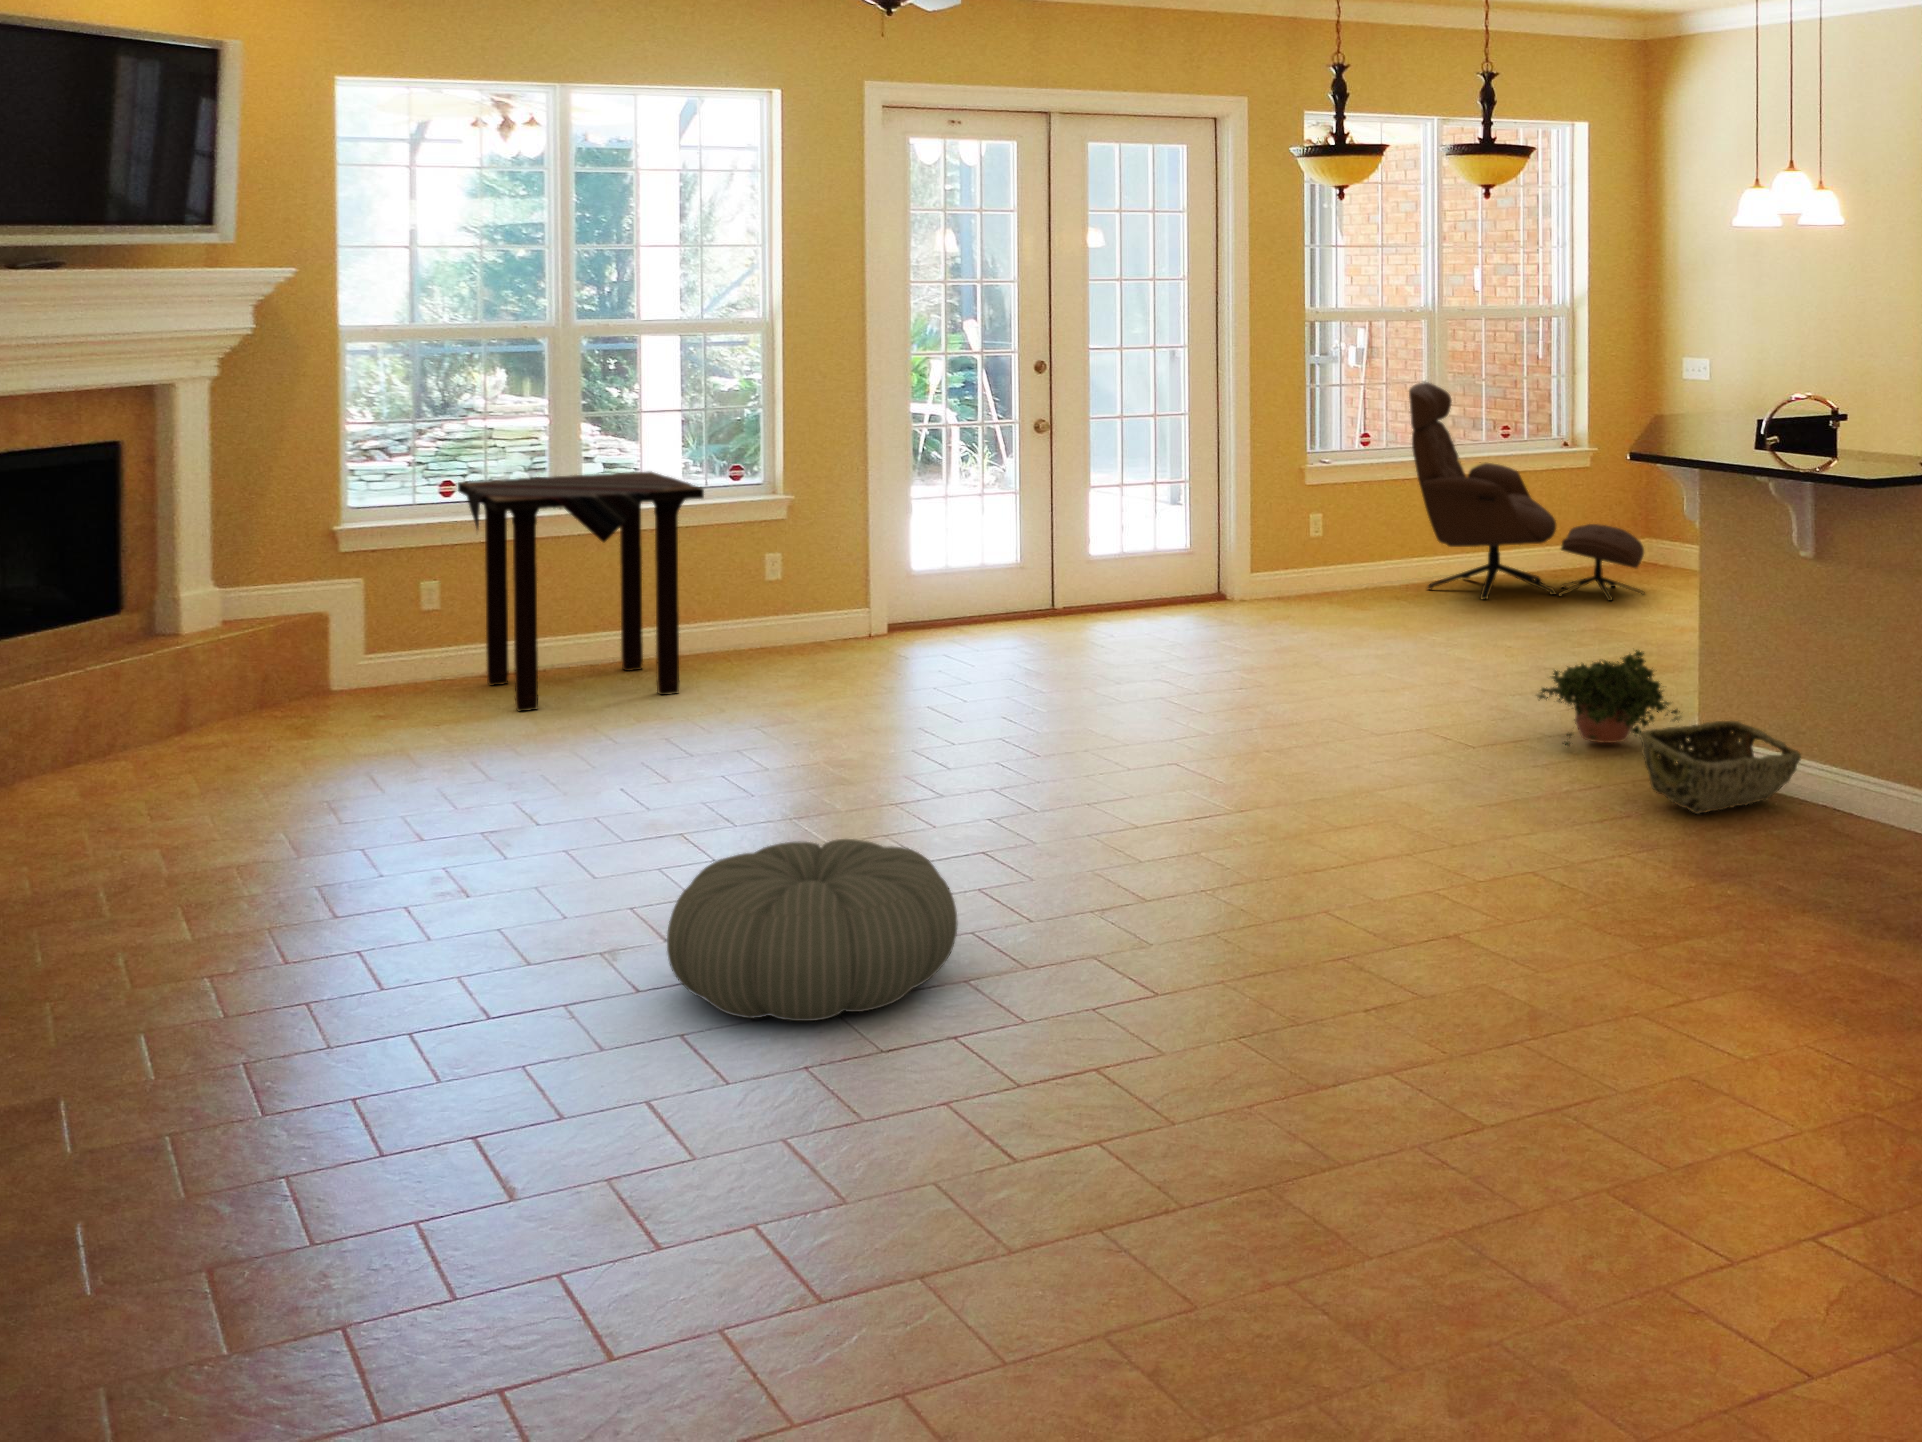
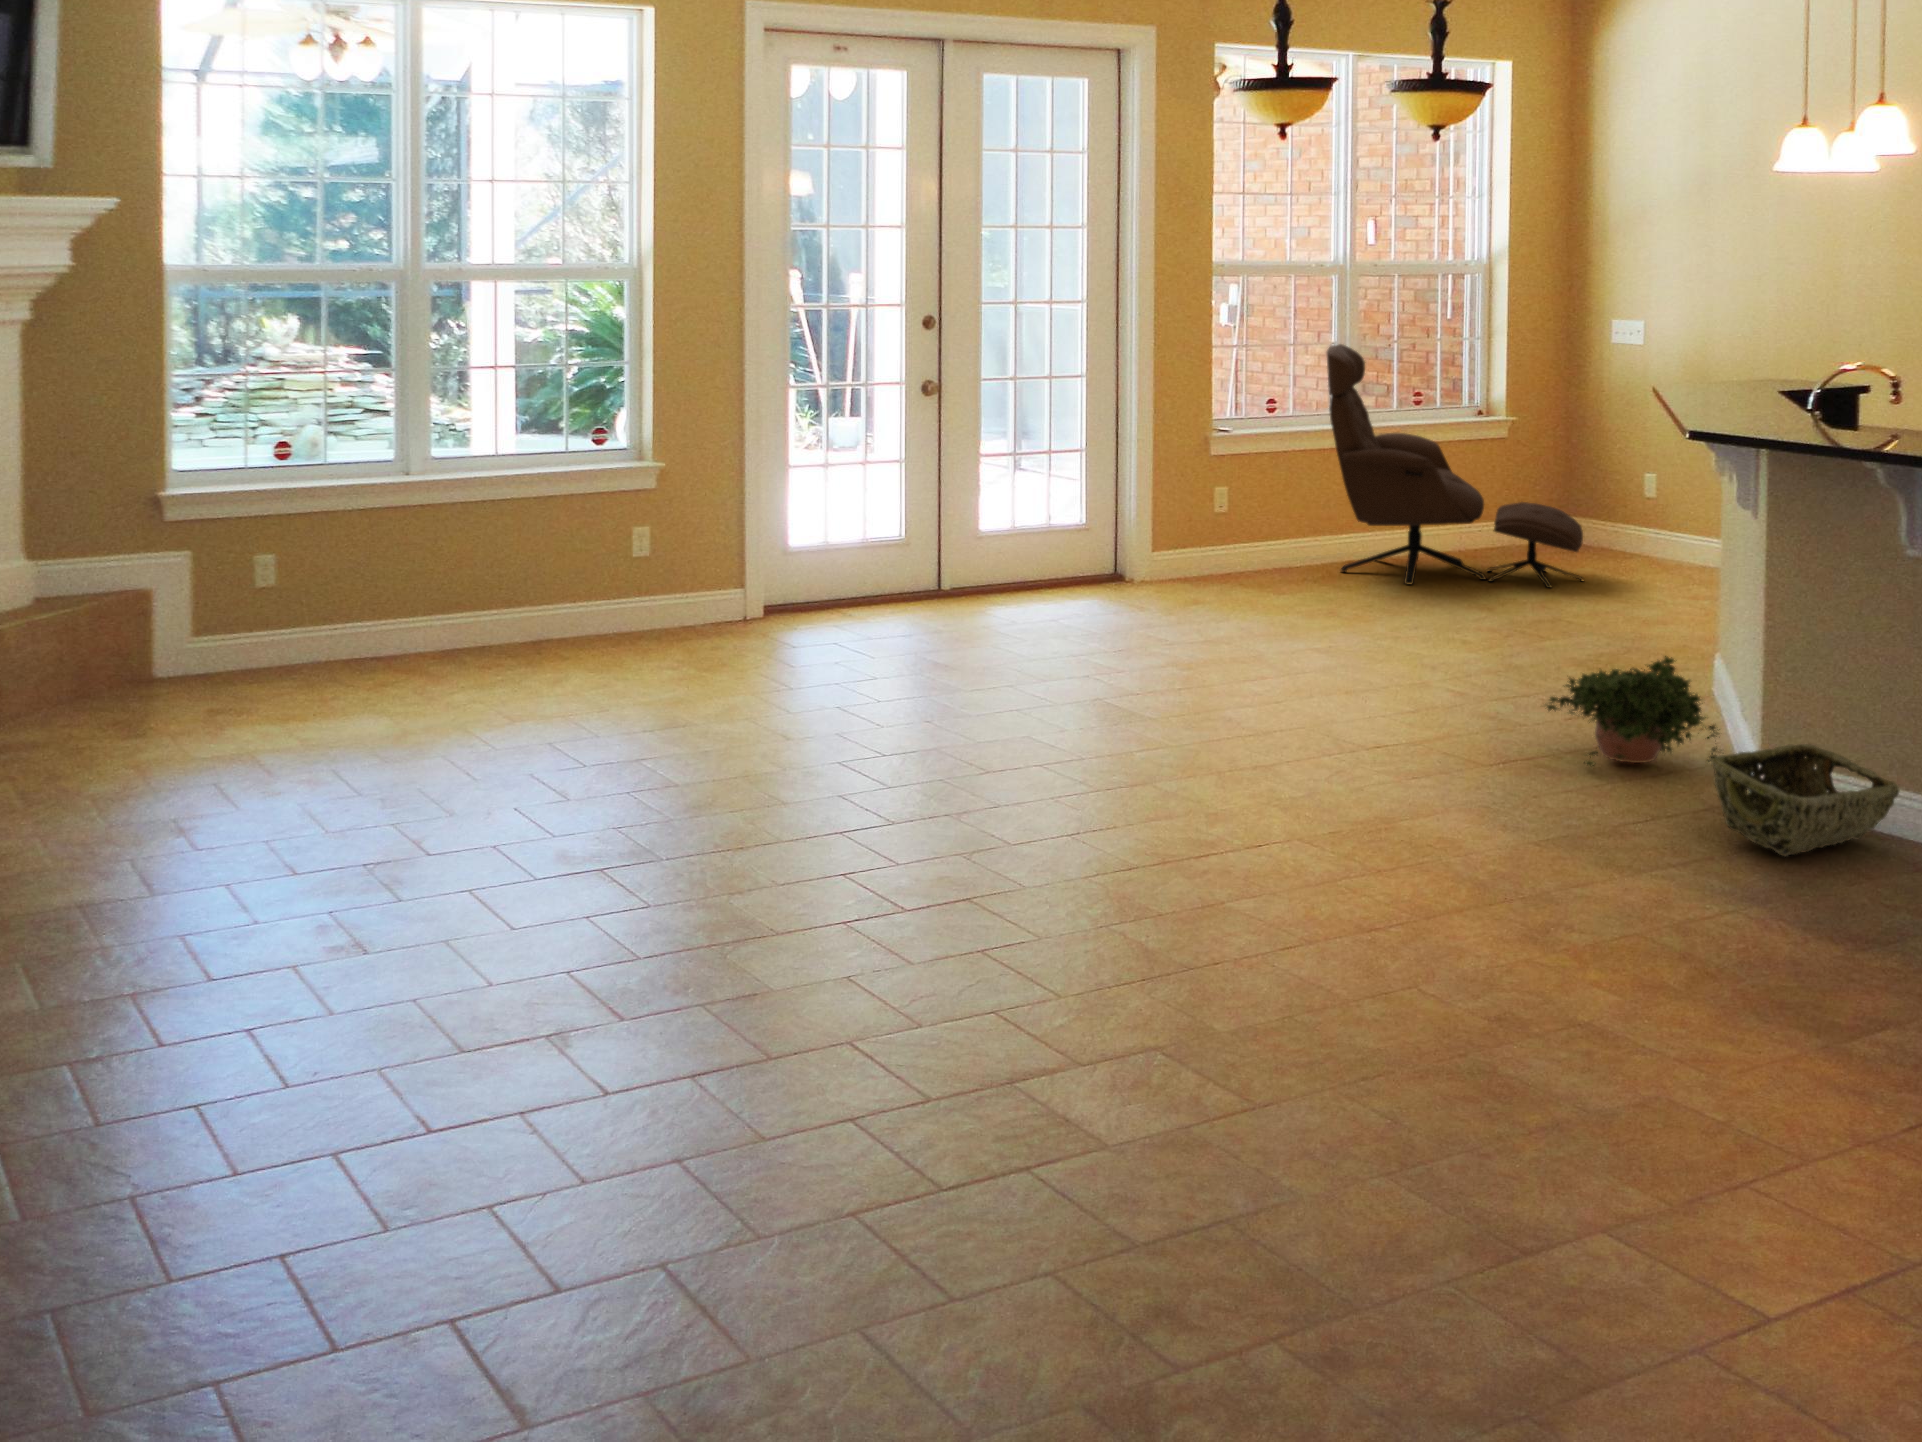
side table: present [458,472,704,711] -> none [296,434,579,707]
pouf: present [667,839,958,1021] -> none [646,896,995,1134]

